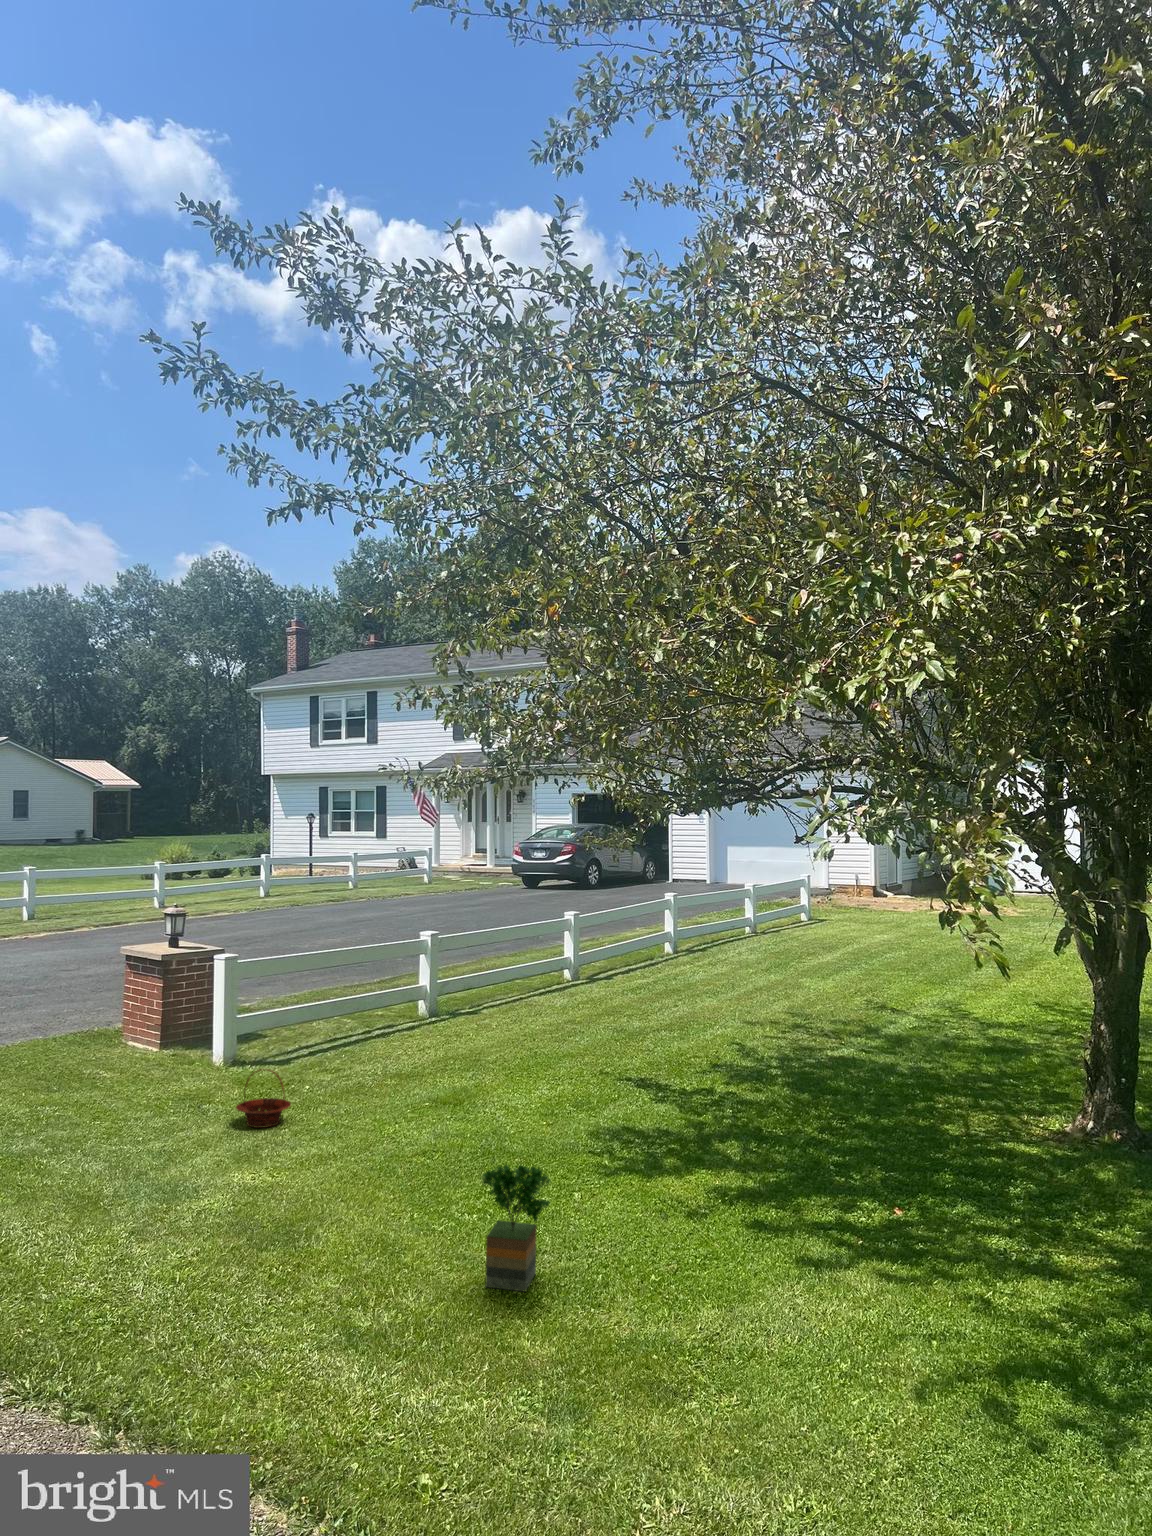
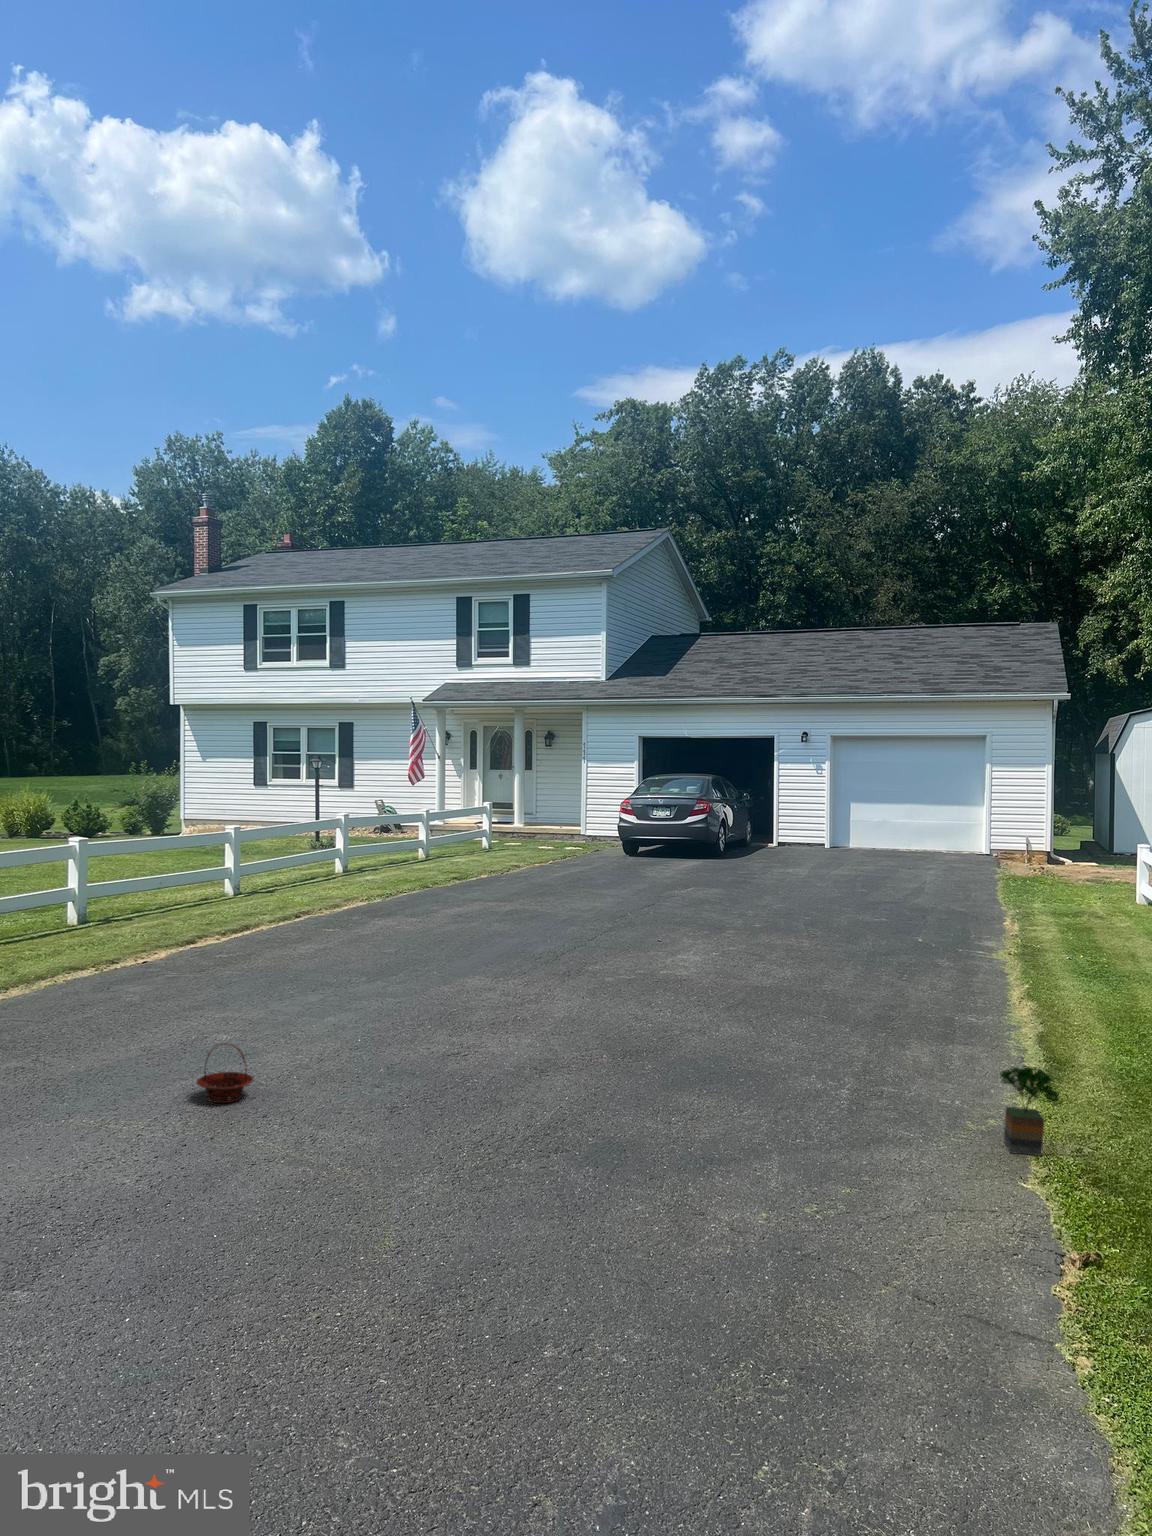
potted tree: present [482,1165,551,1291] -> present [1000,1066,1059,1156]

